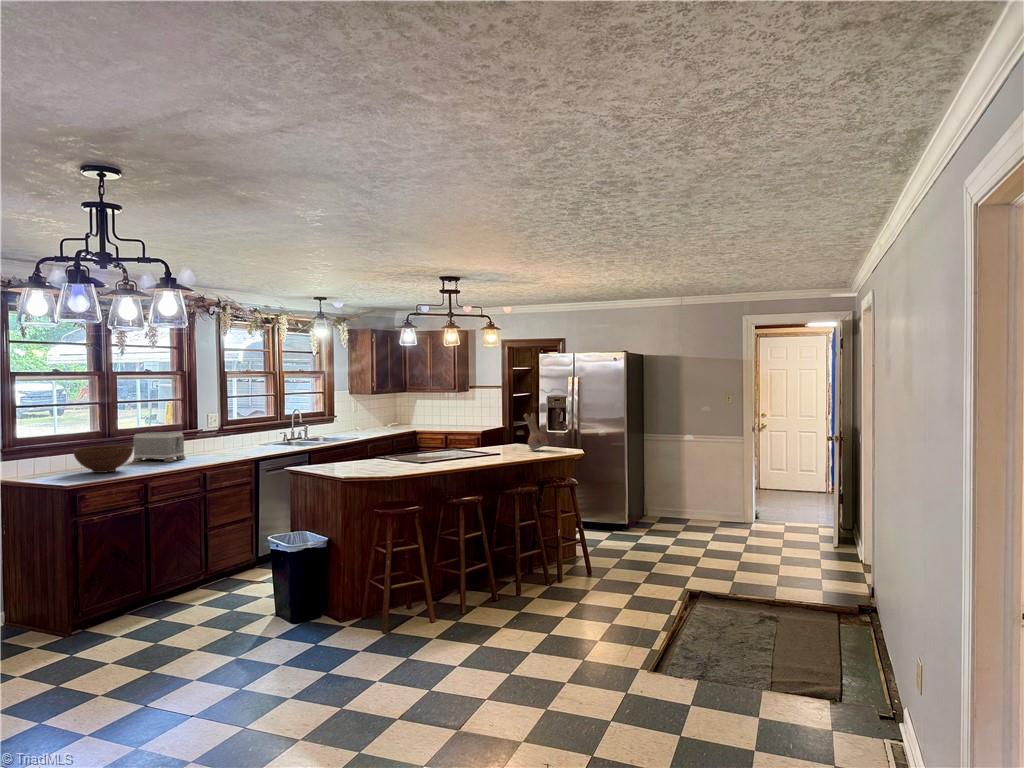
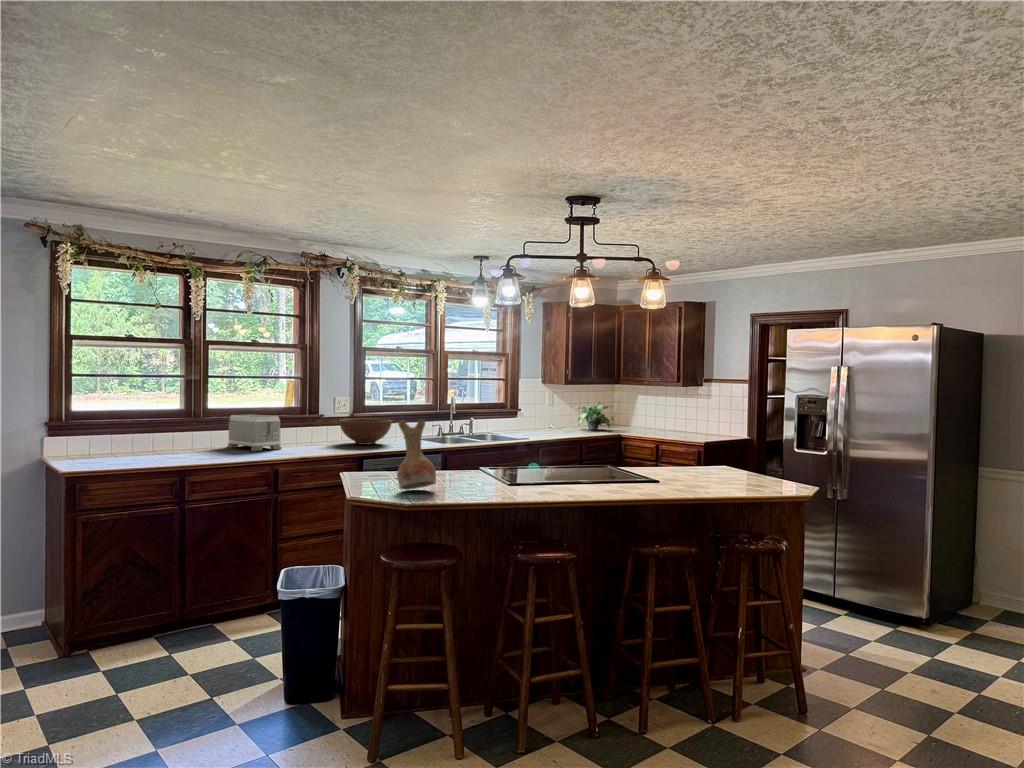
potted plant: none [377,406,407,429] -> present [577,401,613,430]
vase: present [524,413,548,450] -> present [397,419,436,490]
fruit bowl: present [73,445,134,473] -> present [340,419,392,445]

